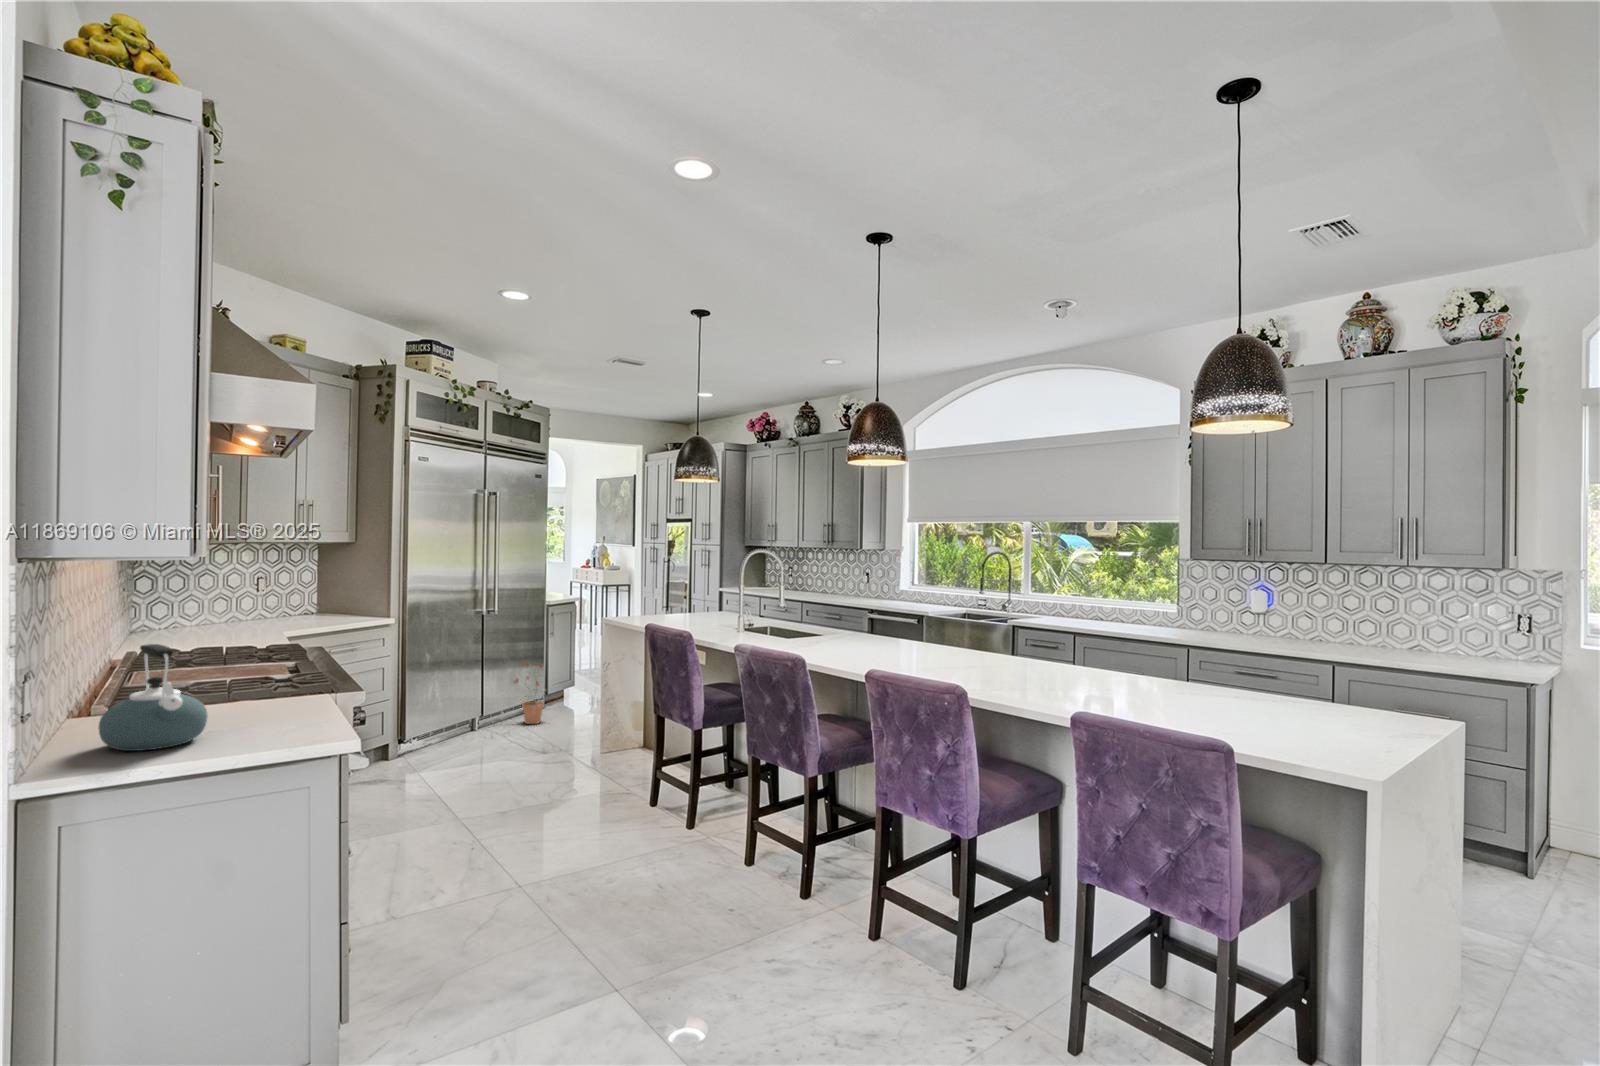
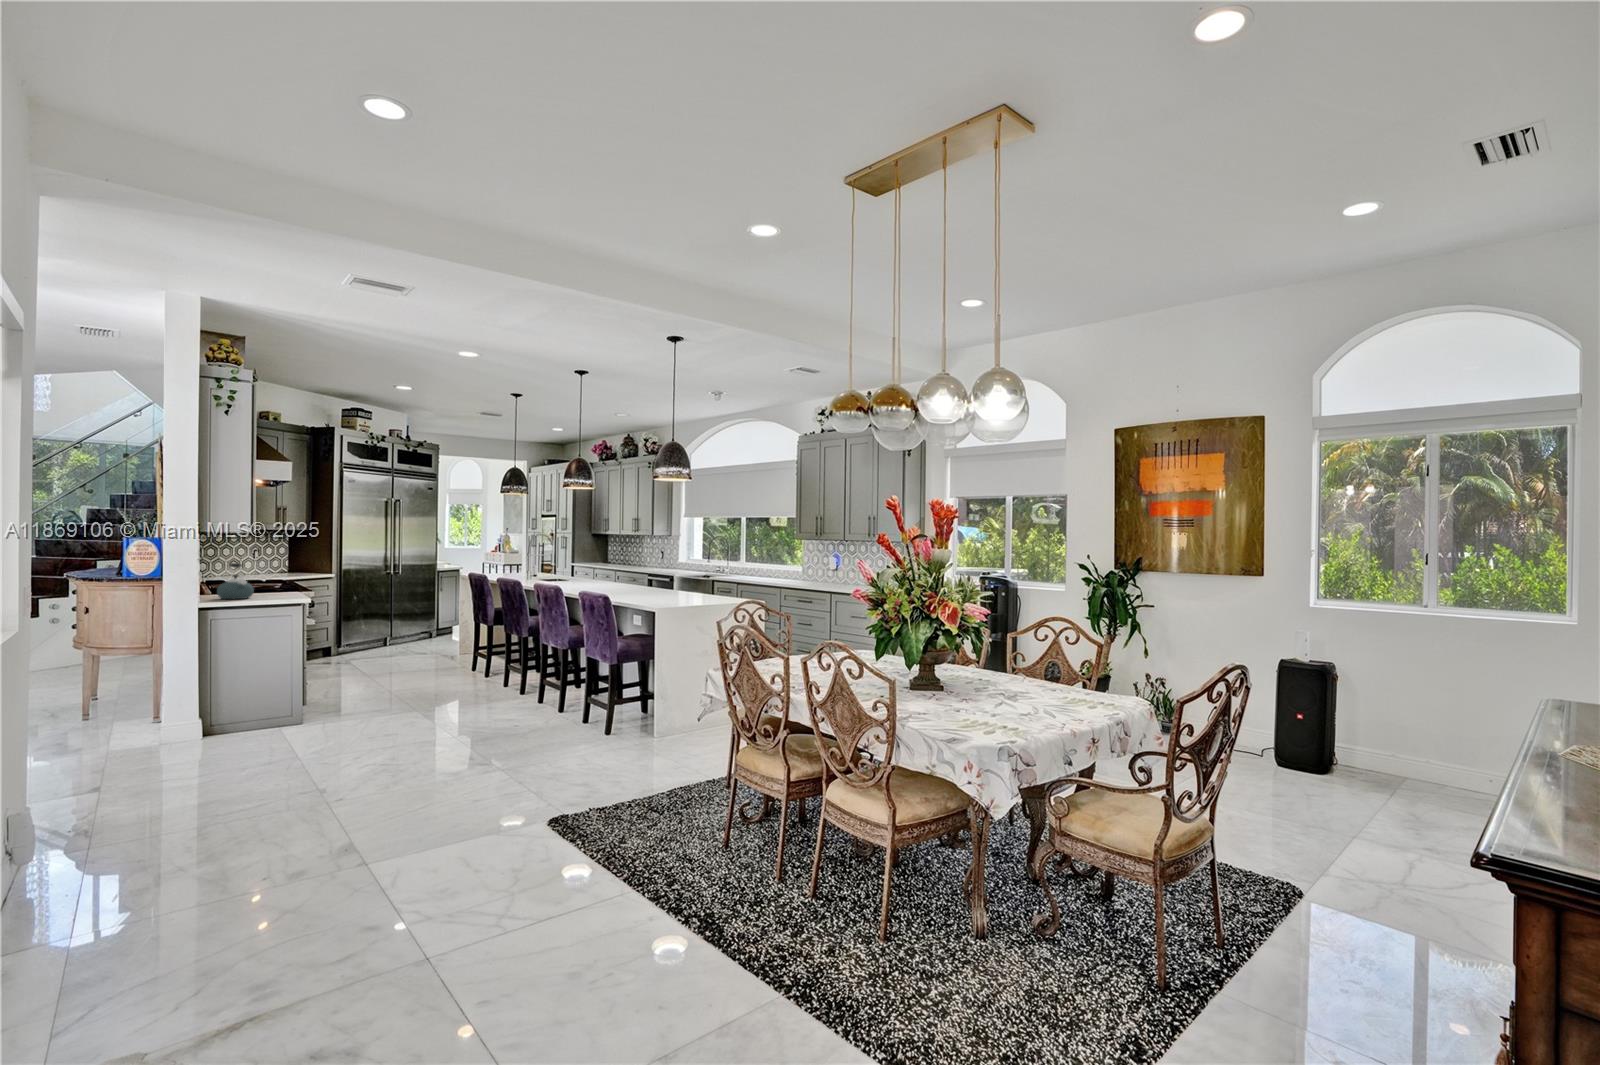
potted plant: present [514,662,544,724] -> none [413,607,437,646]

